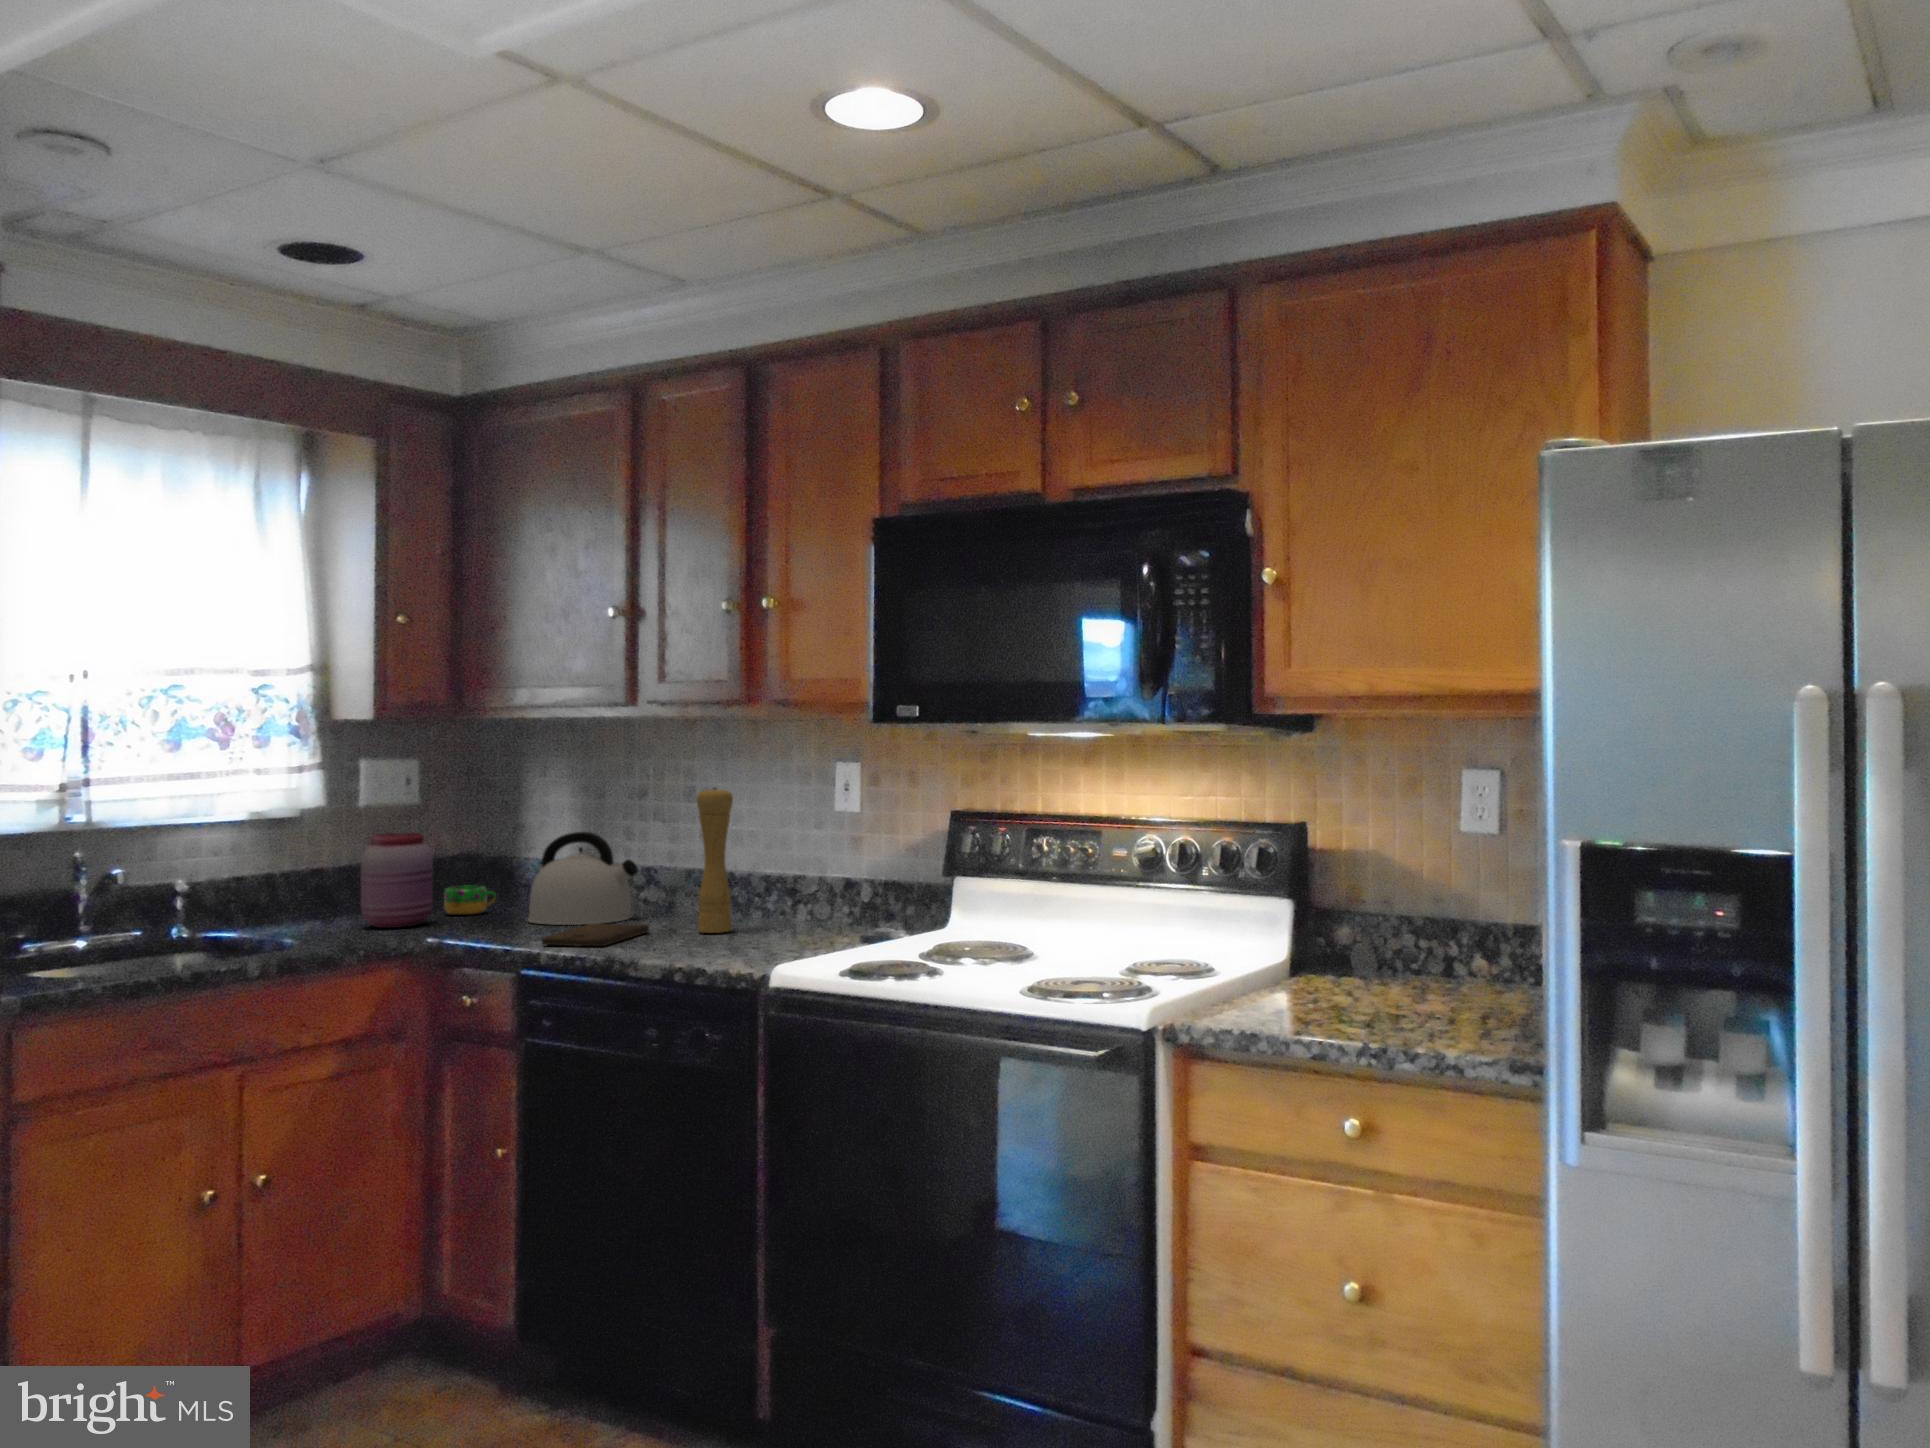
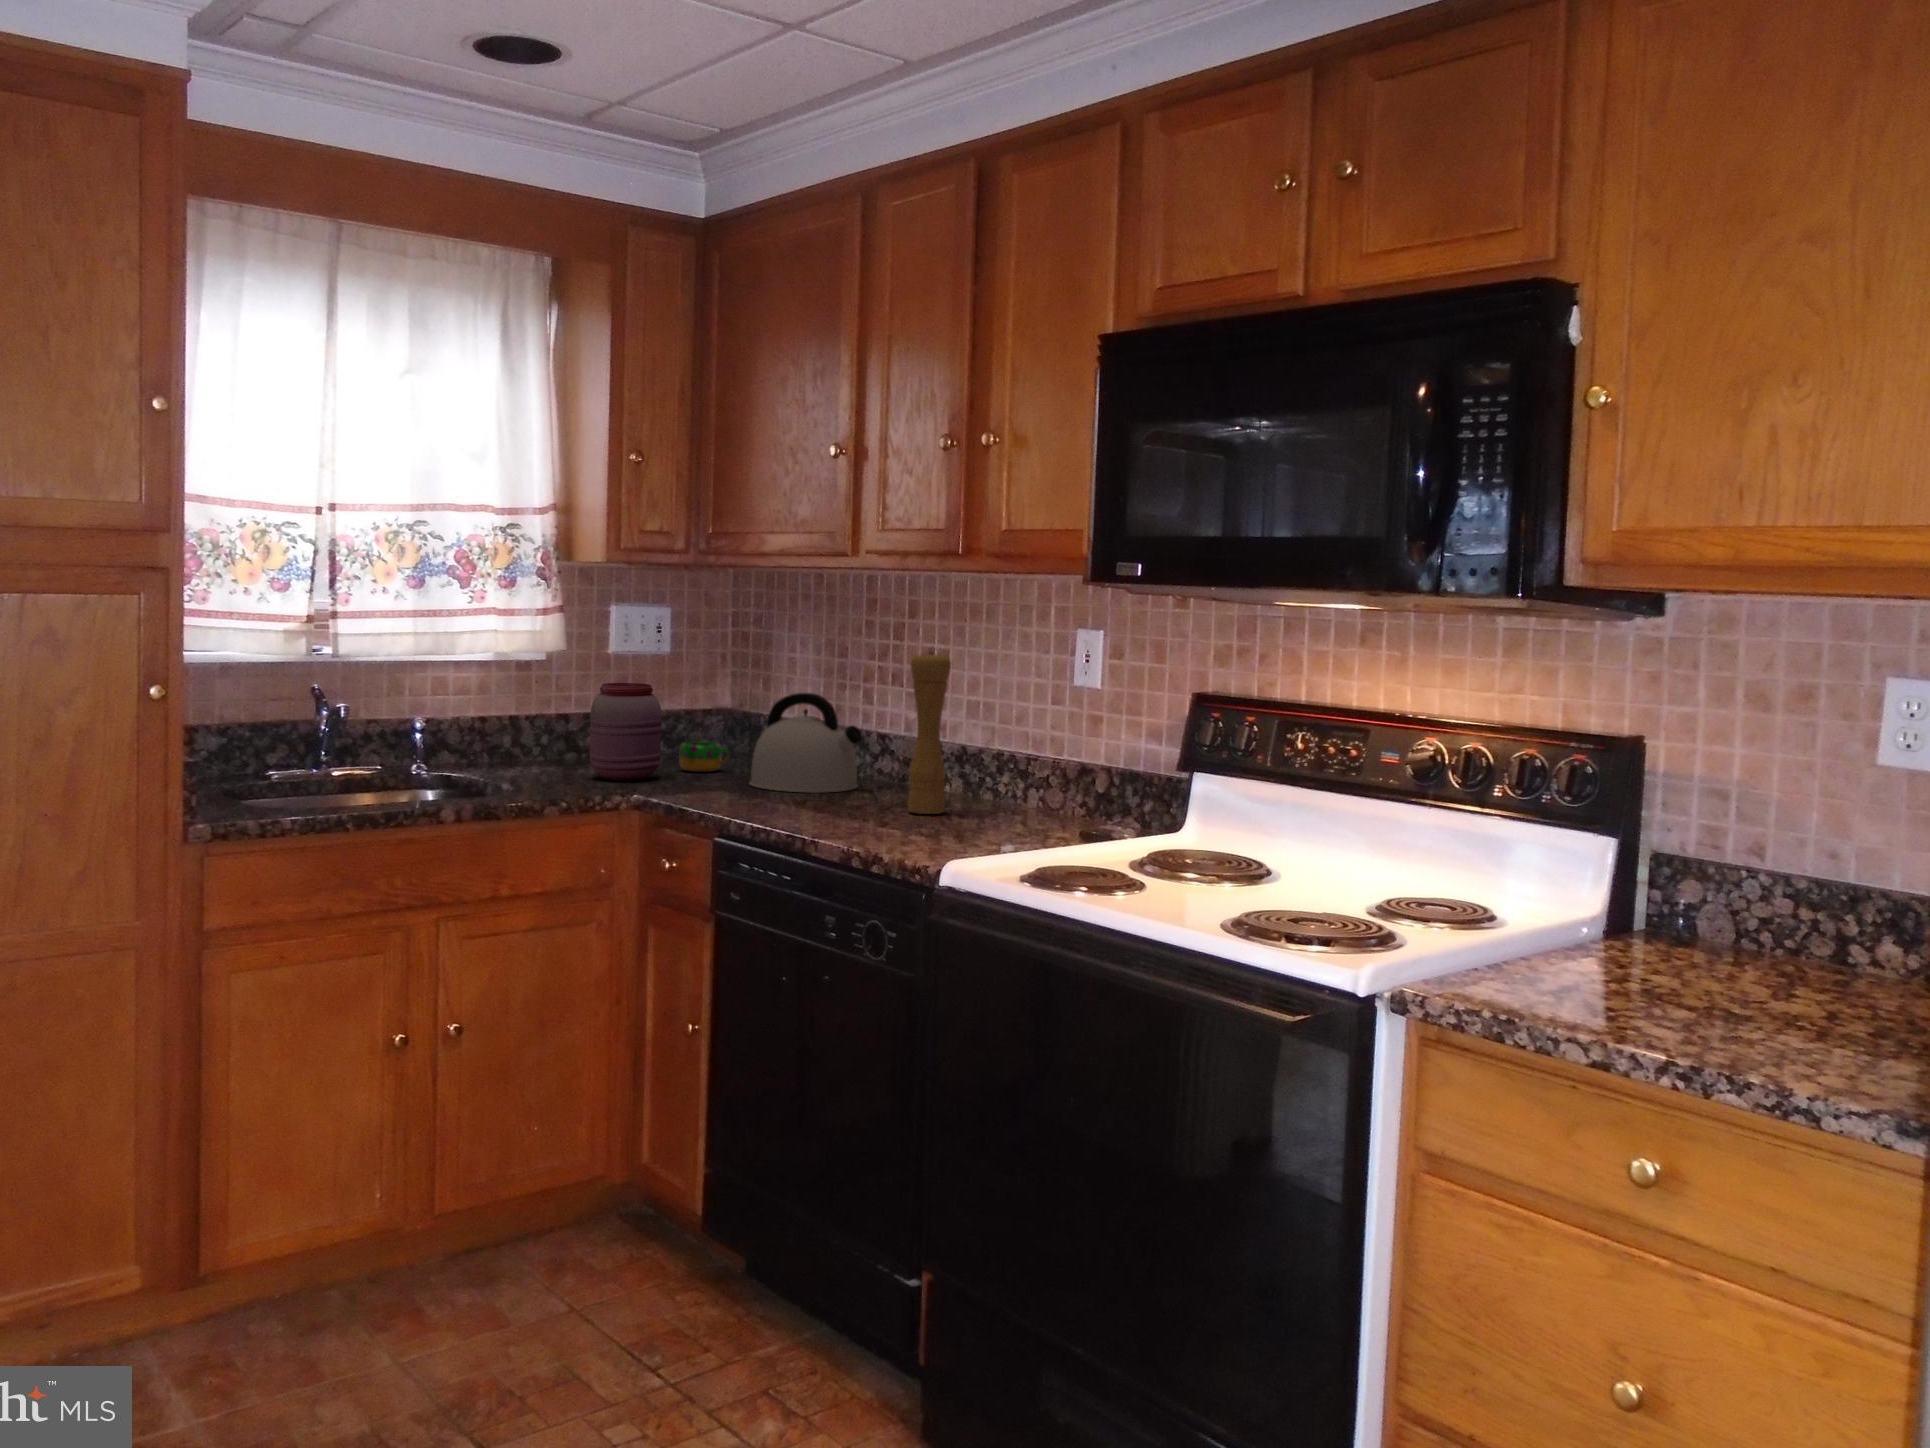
cutting board: present [542,924,649,946] -> none [738,793,858,819]

